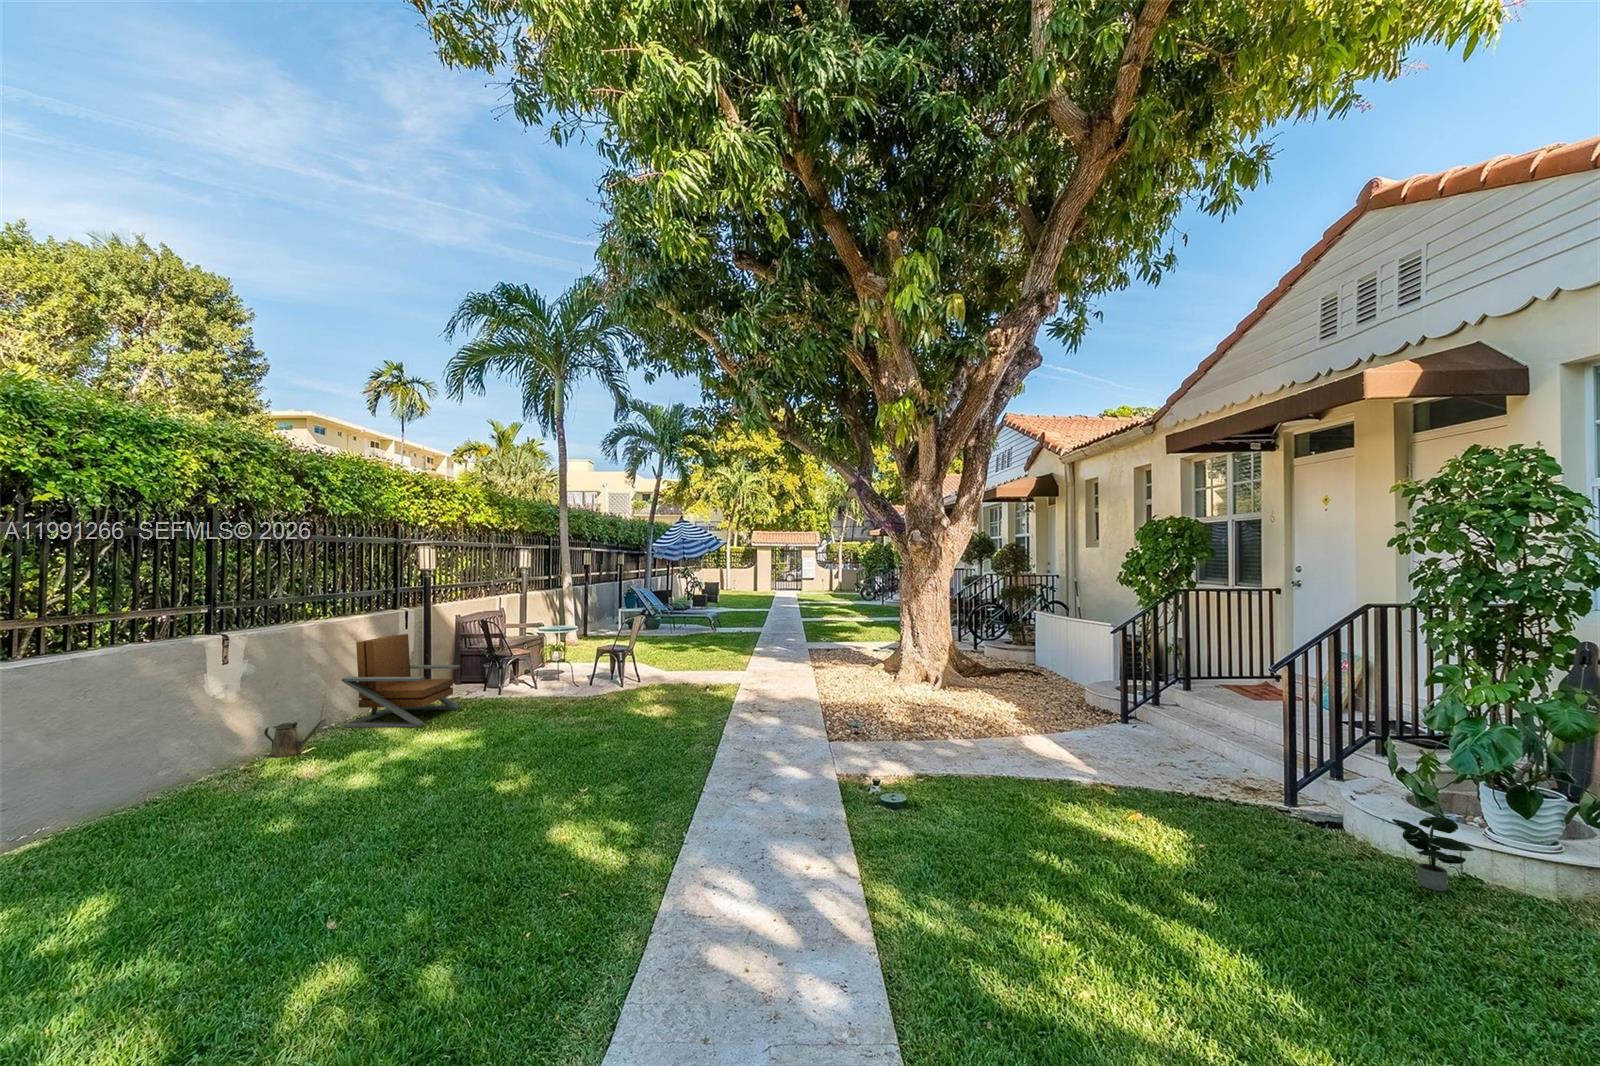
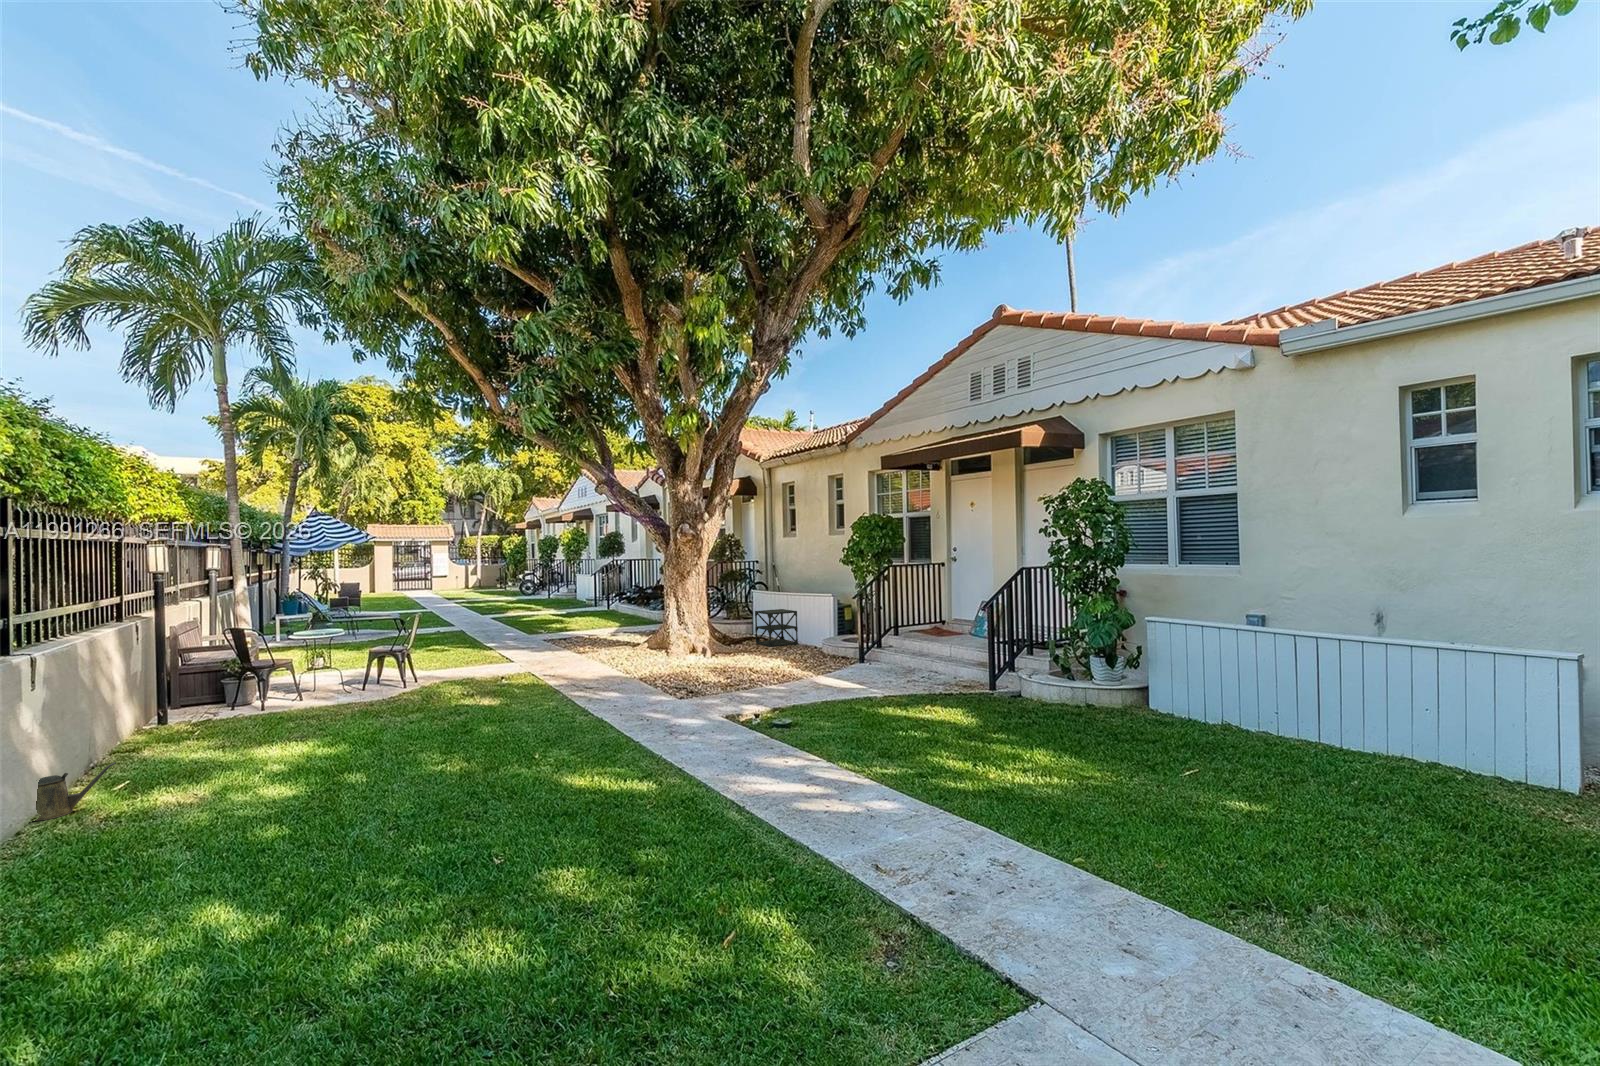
lounge chair: present [342,634,460,727] -> none [70,658,215,780]
side table: none [1021,636,1073,683] -> present [755,609,798,647]
potted plant: present [1392,817,1474,891] -> none [1061,677,1097,715]

